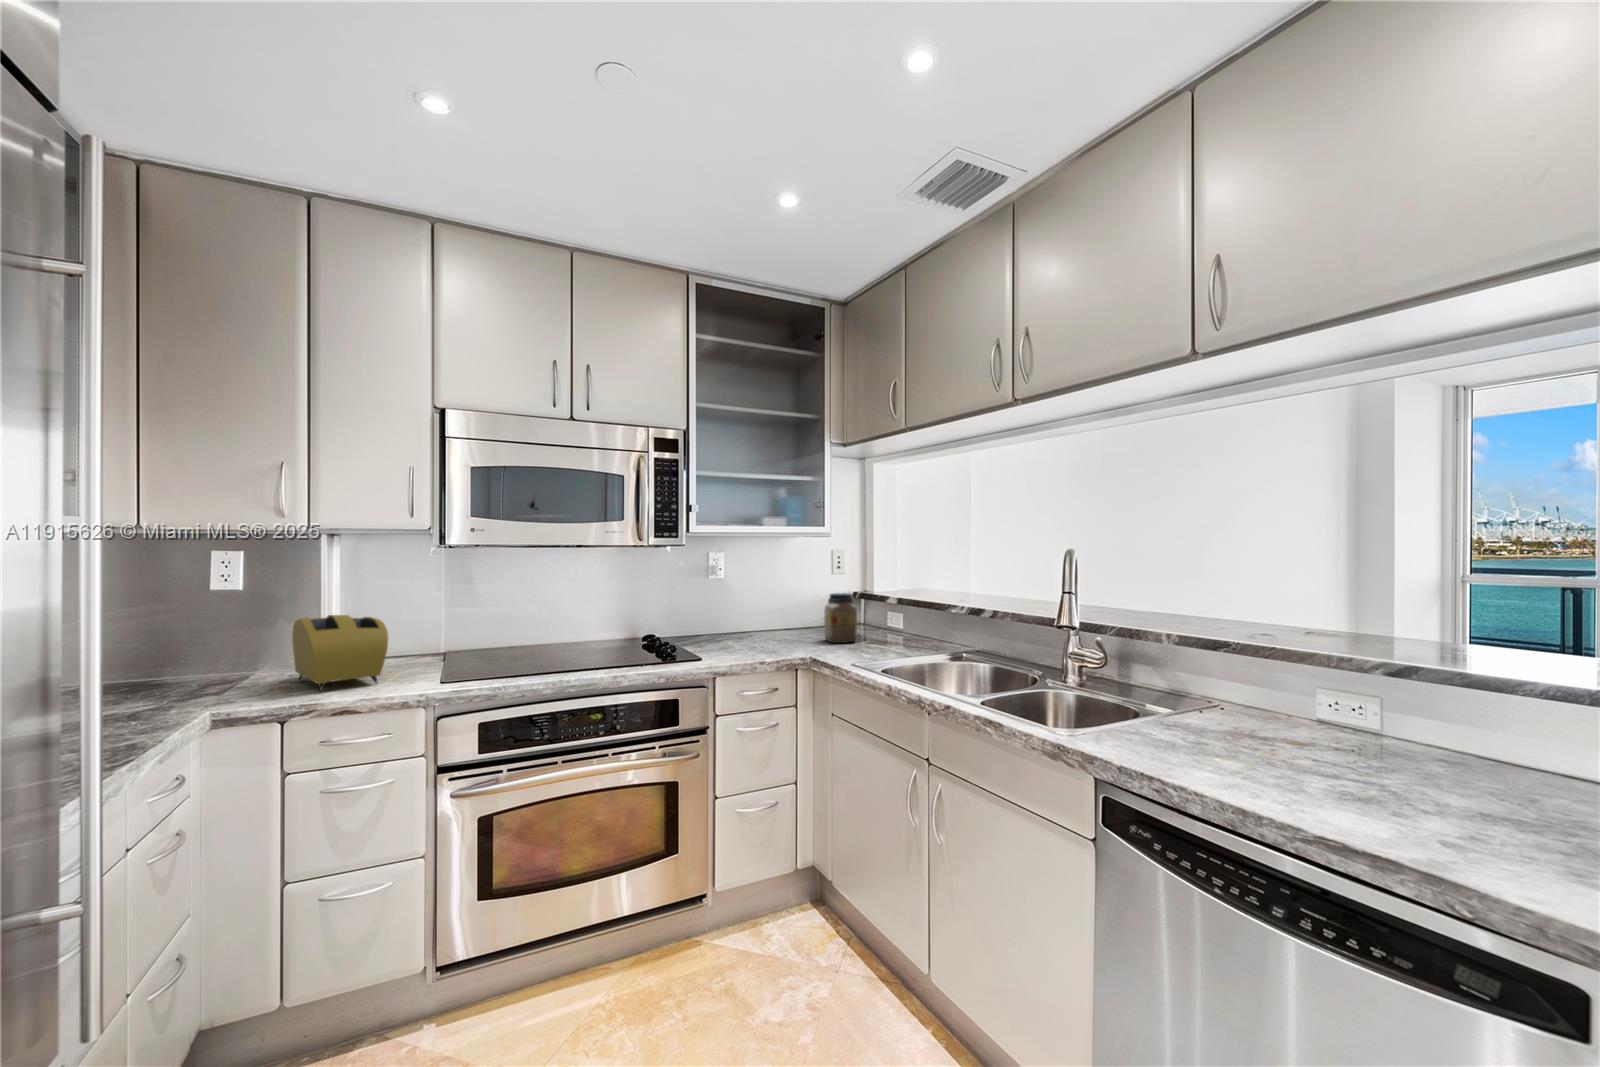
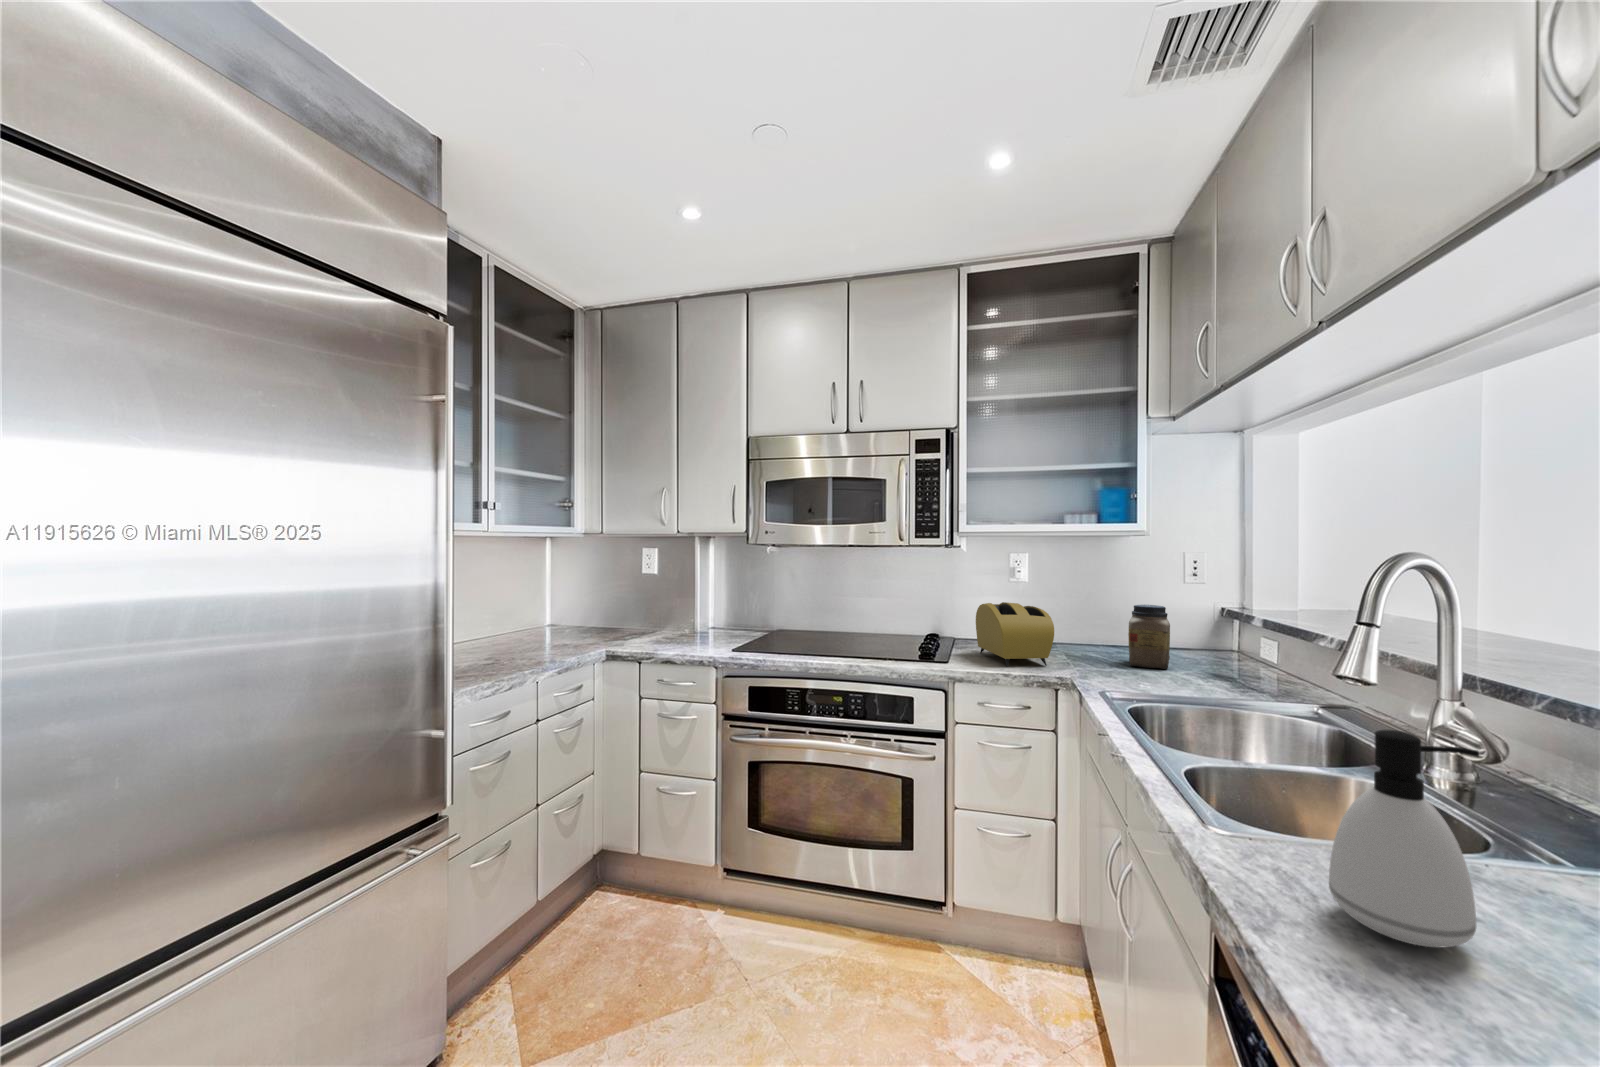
toaster: present [292,615,388,691] -> present [976,602,1054,666]
soap dispenser: none [1153,643,1221,755] -> present [1329,730,1479,948]

